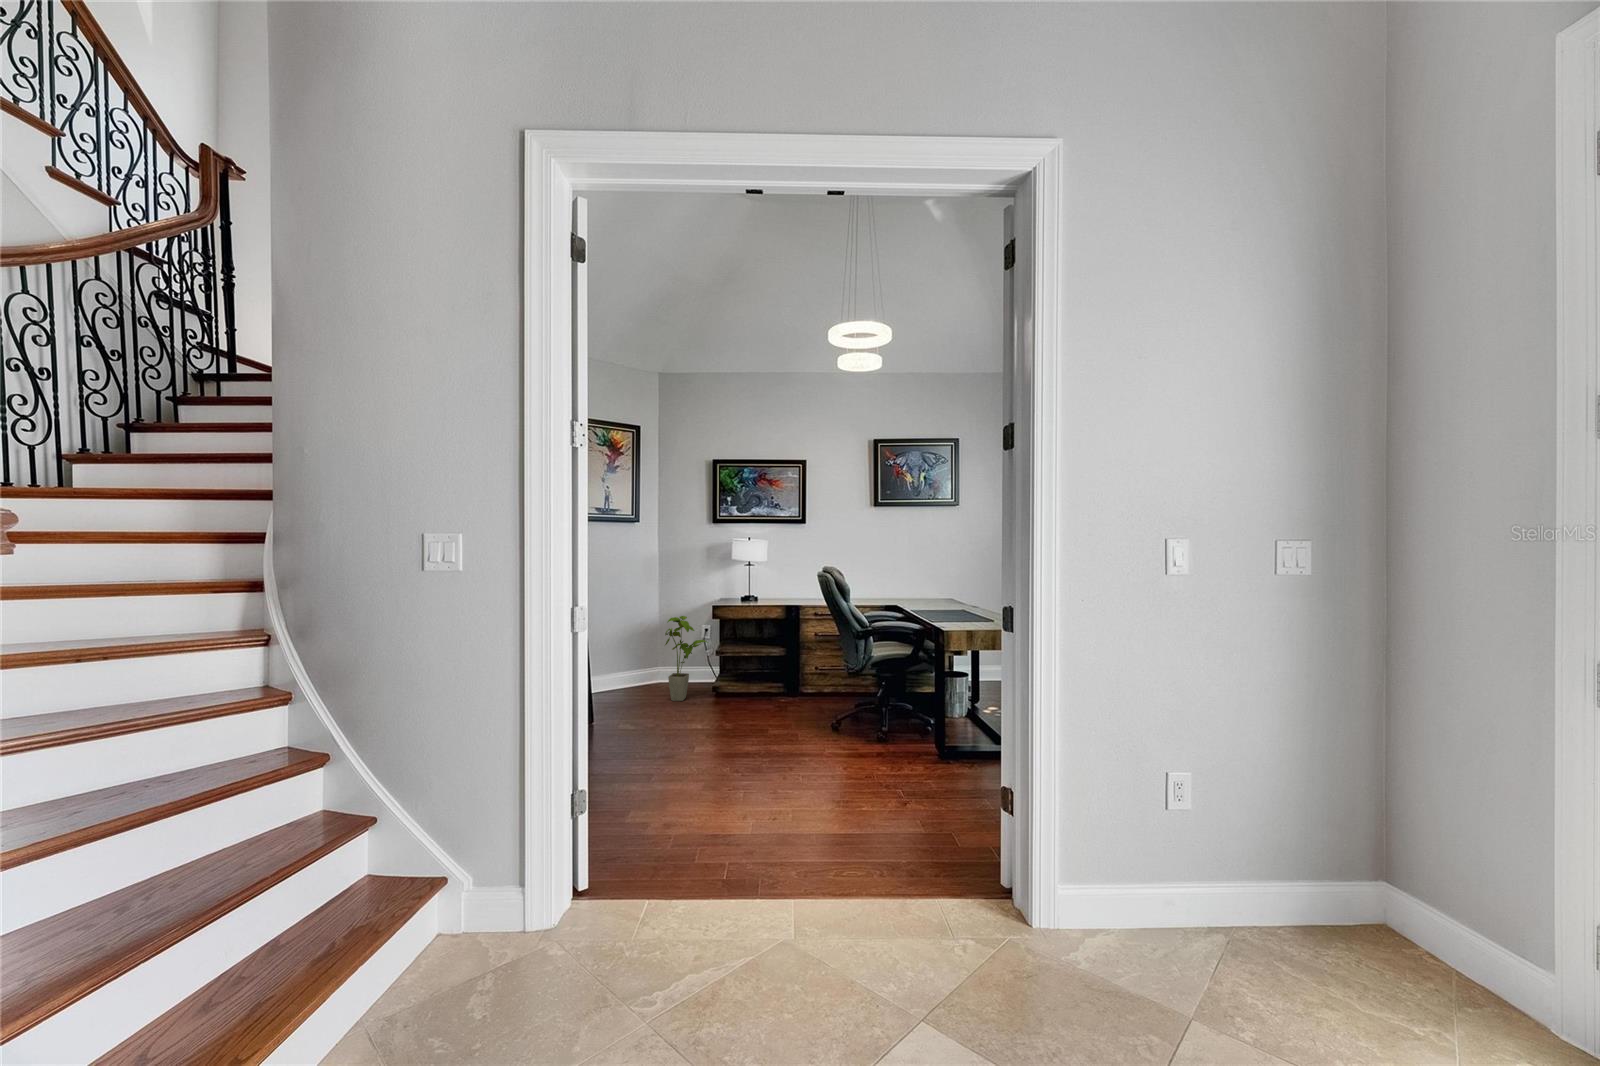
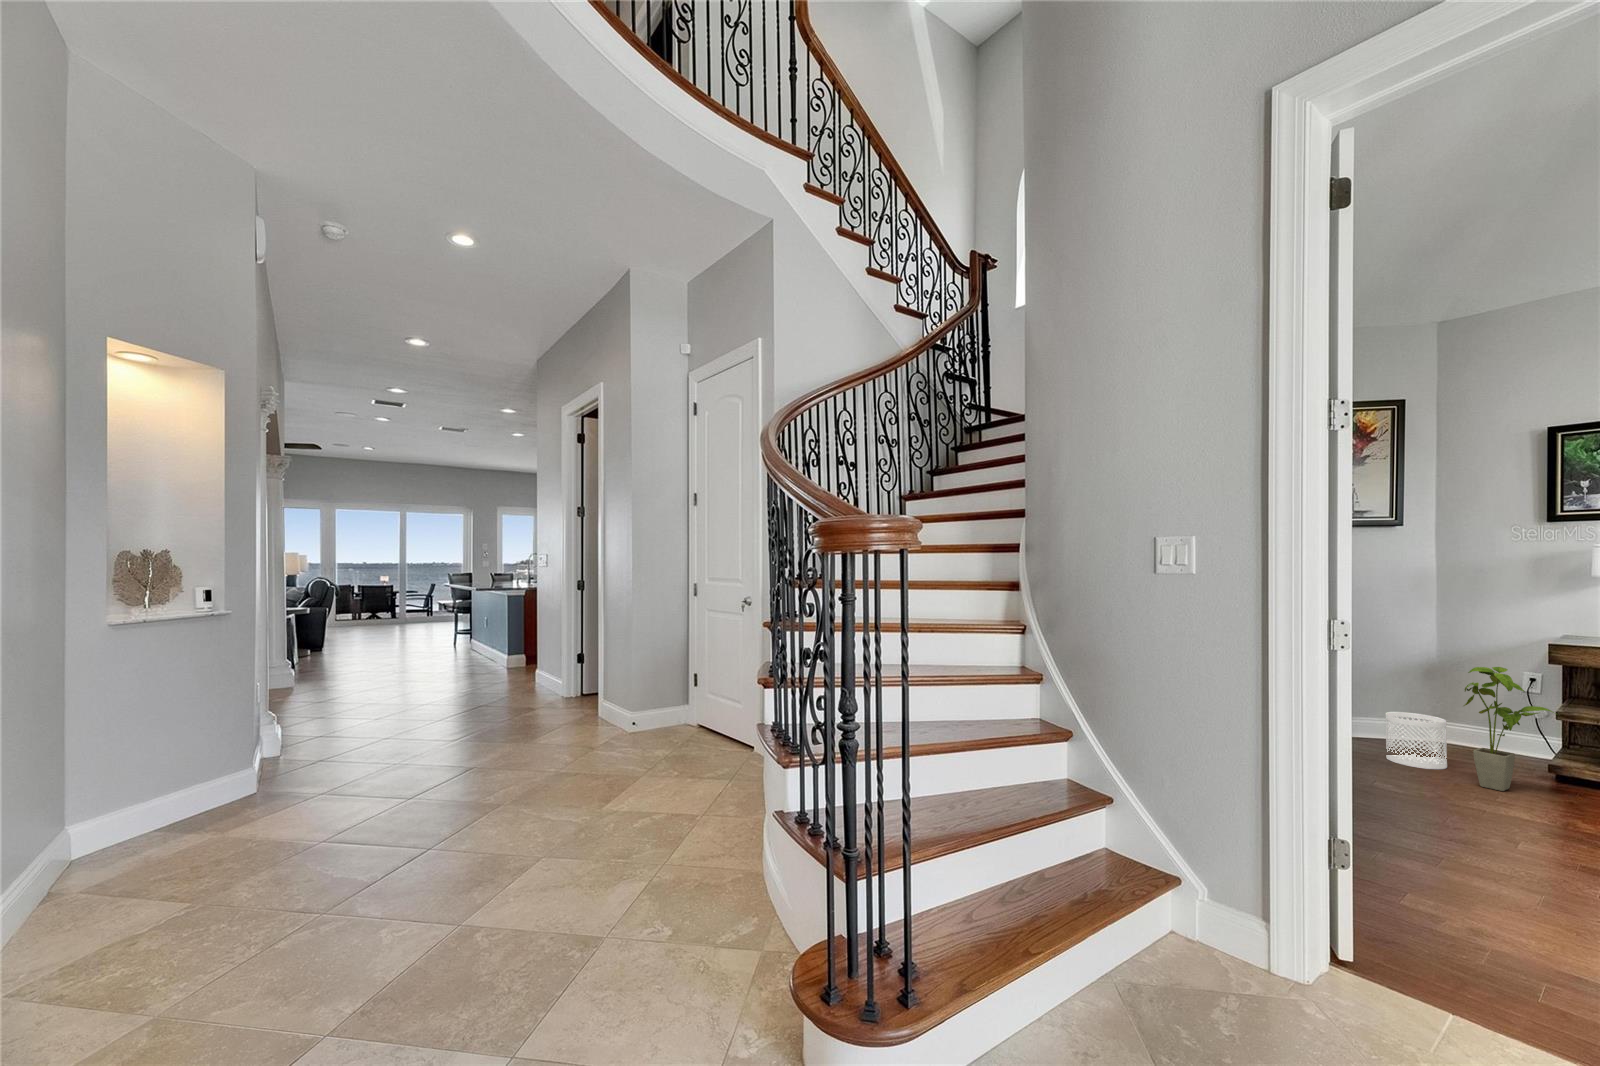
waste basket: none [620,655,655,696] -> present [1386,712,1447,769]

